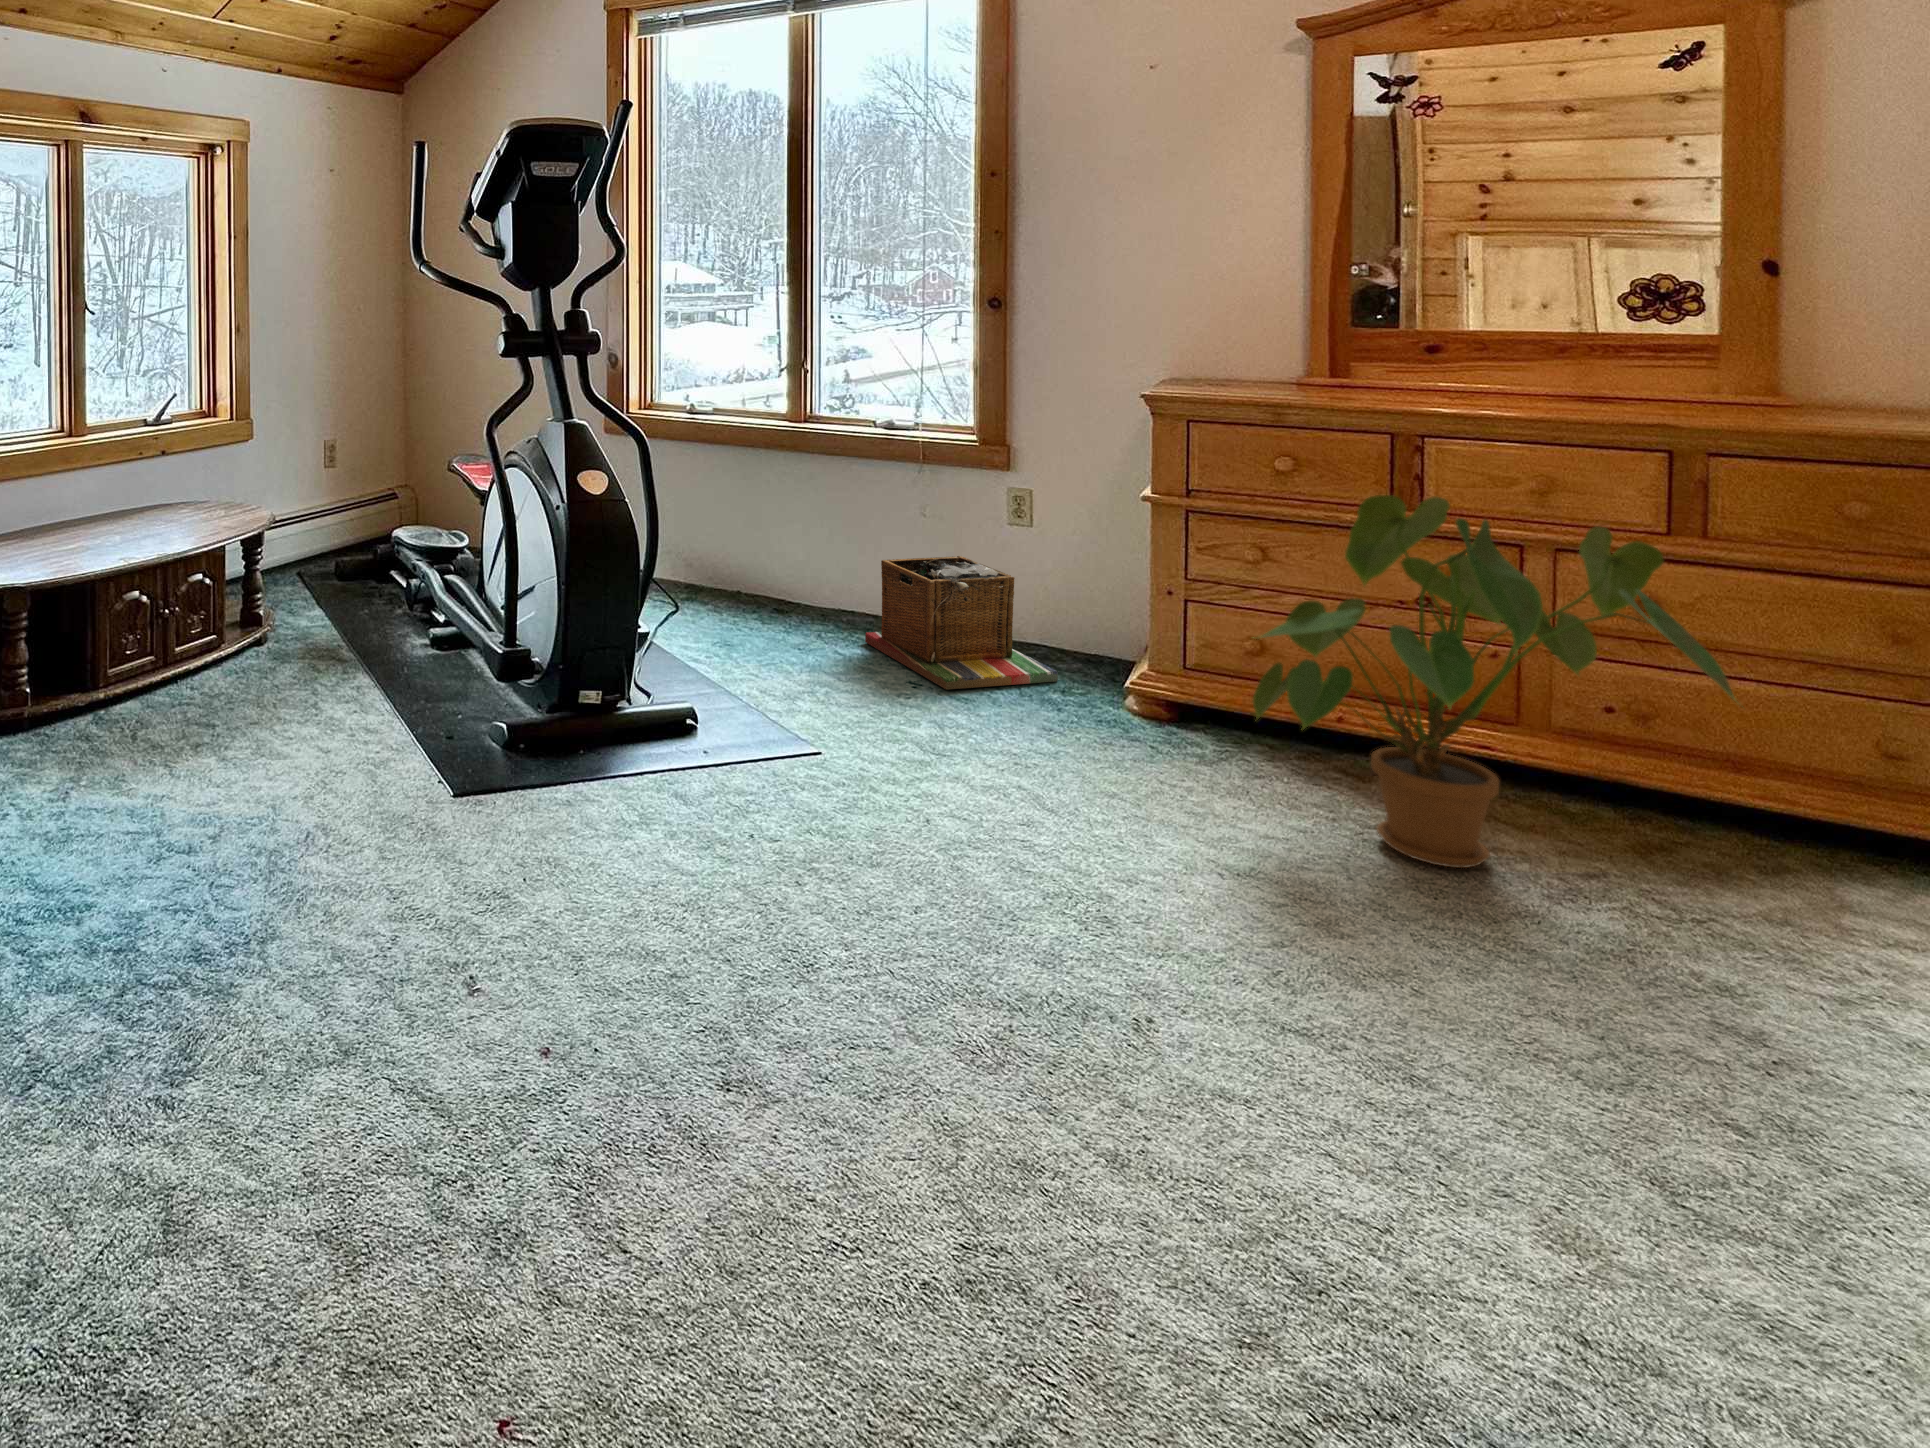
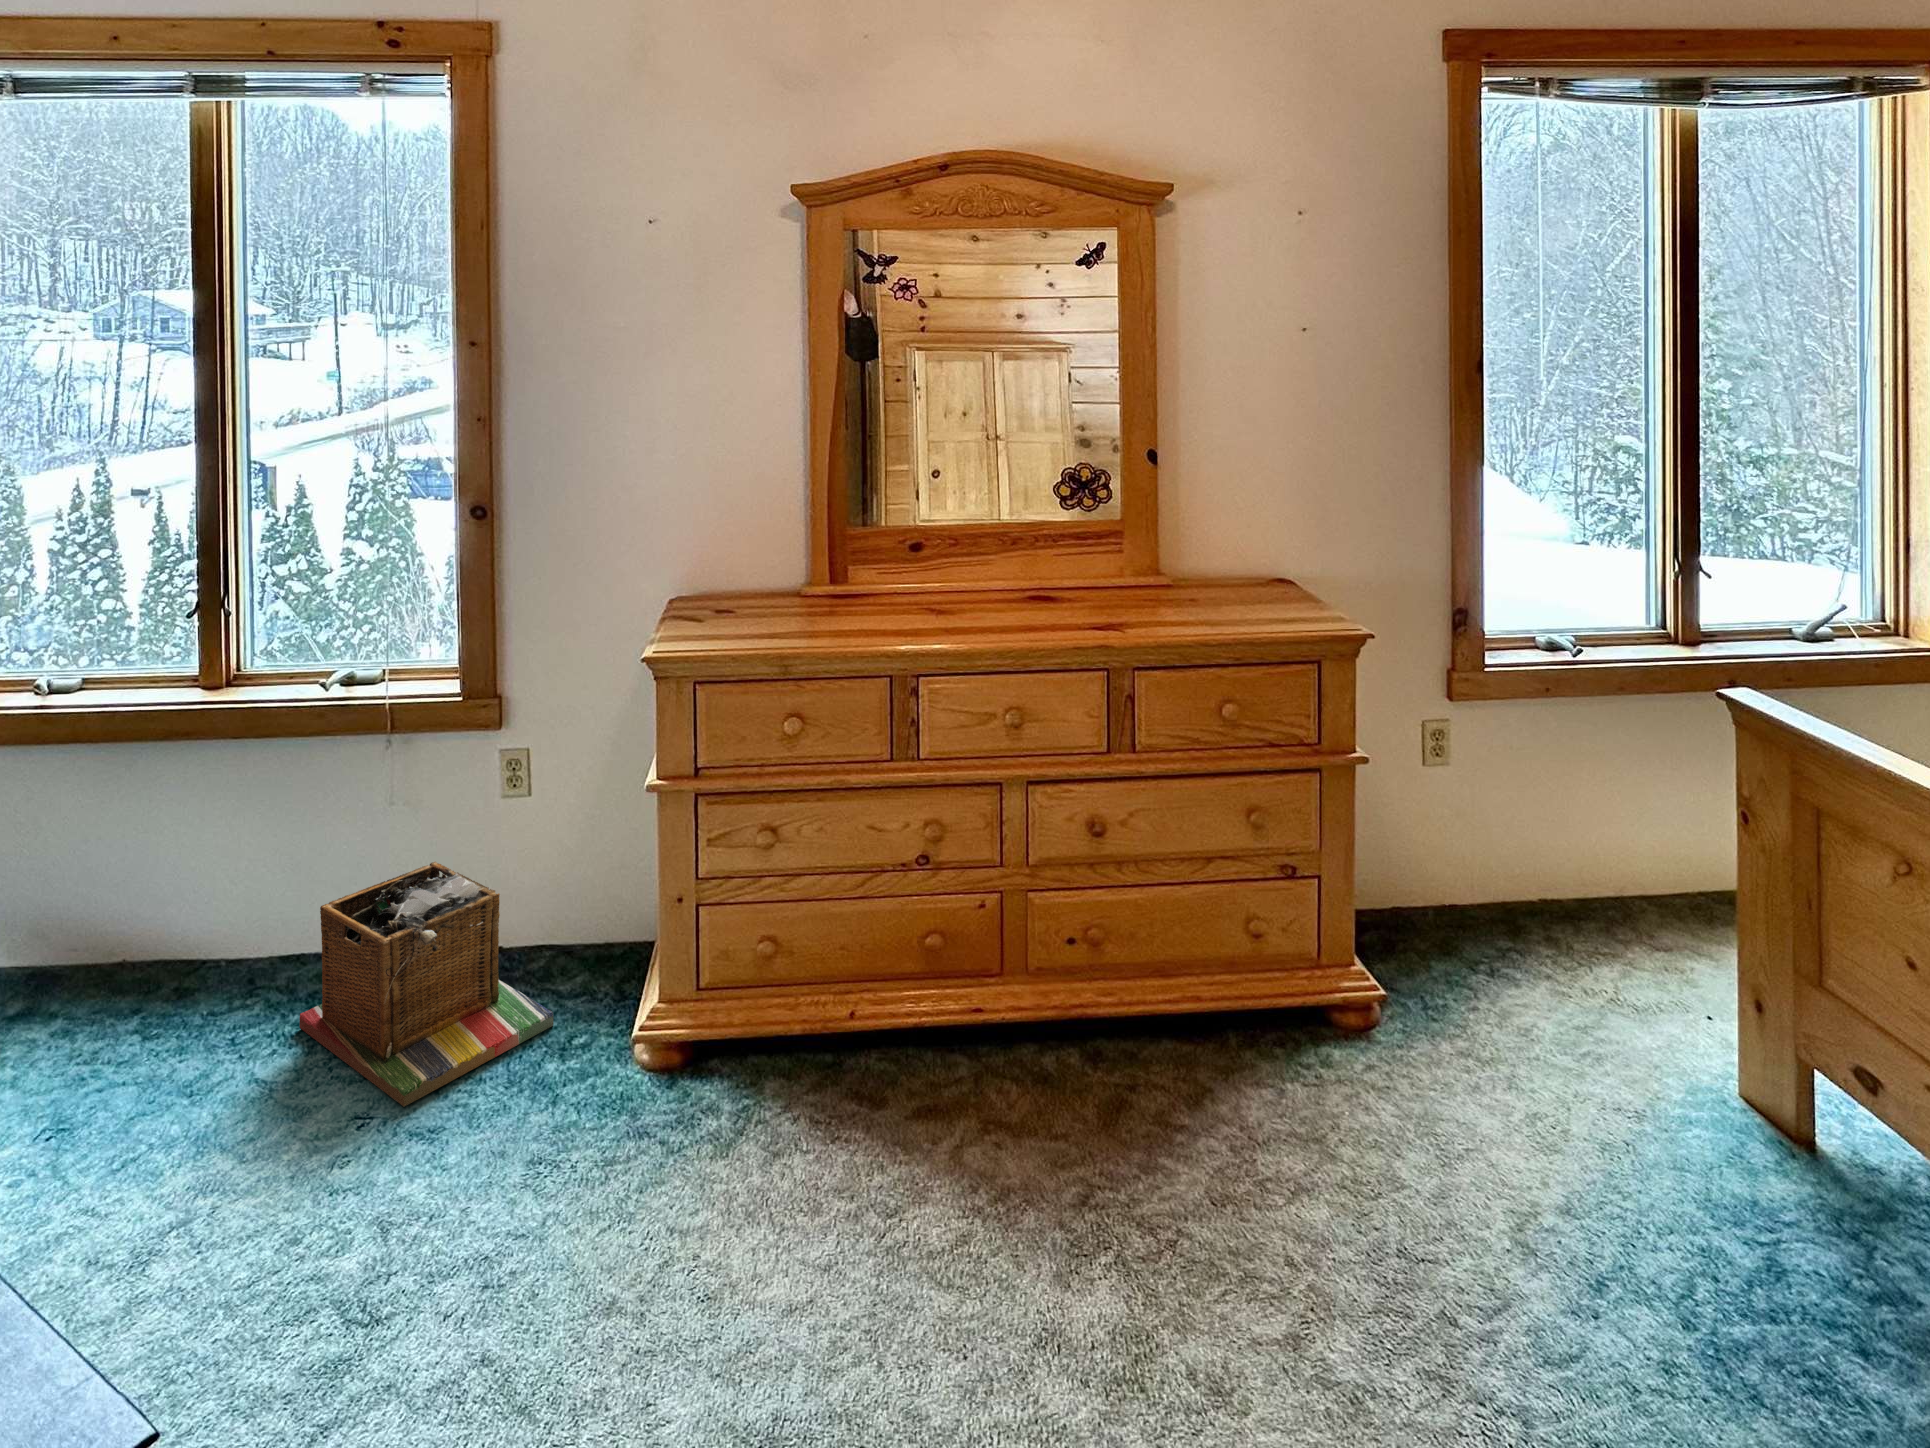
house plant: present [1253,495,1743,868] -> none [764,755,1195,1248]

